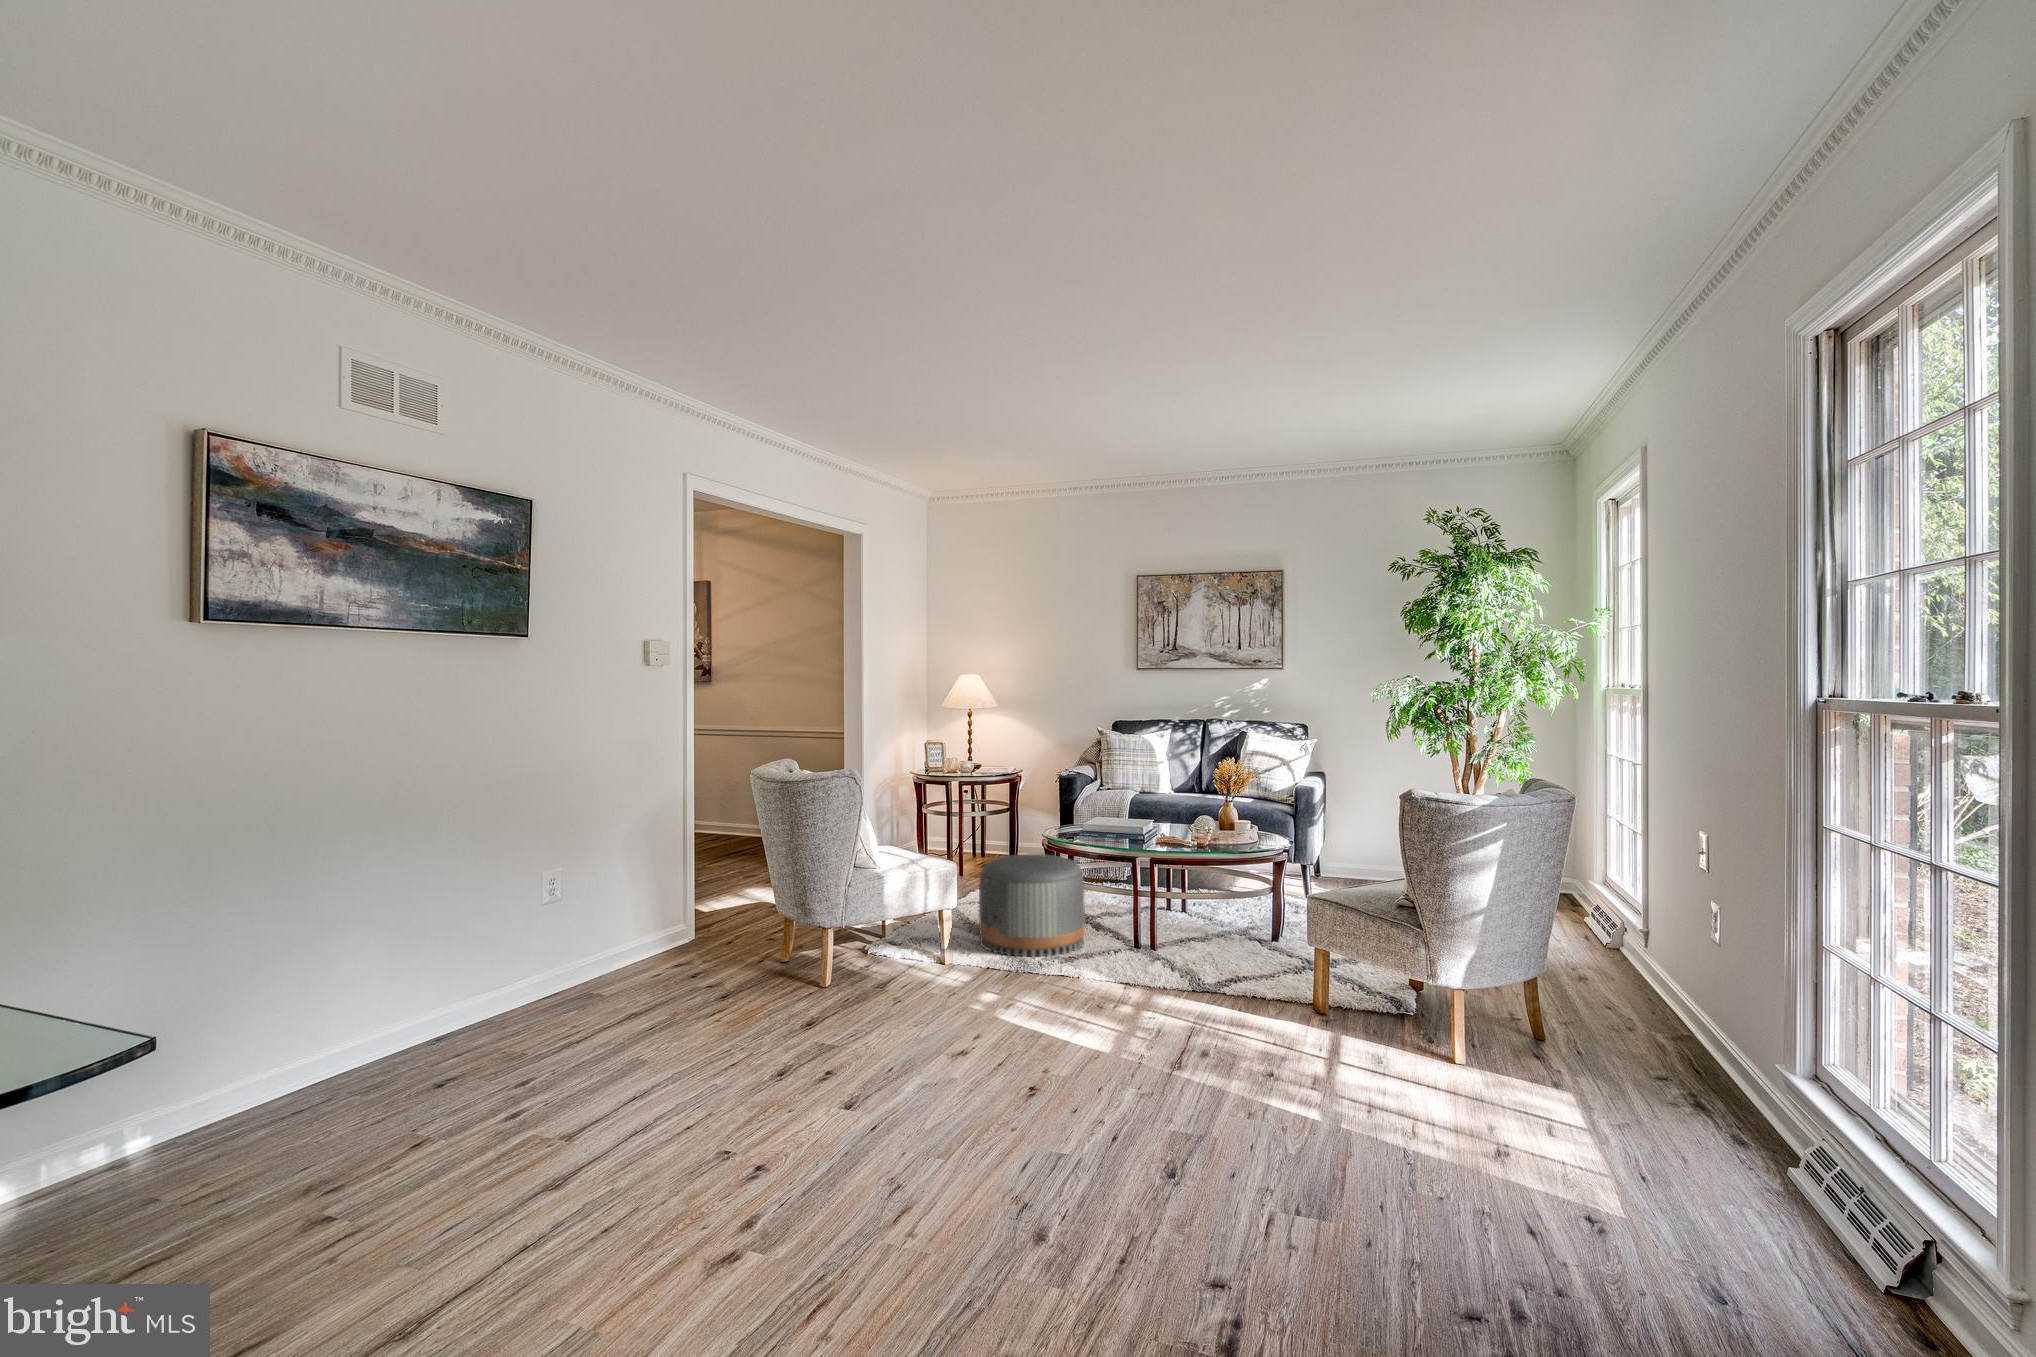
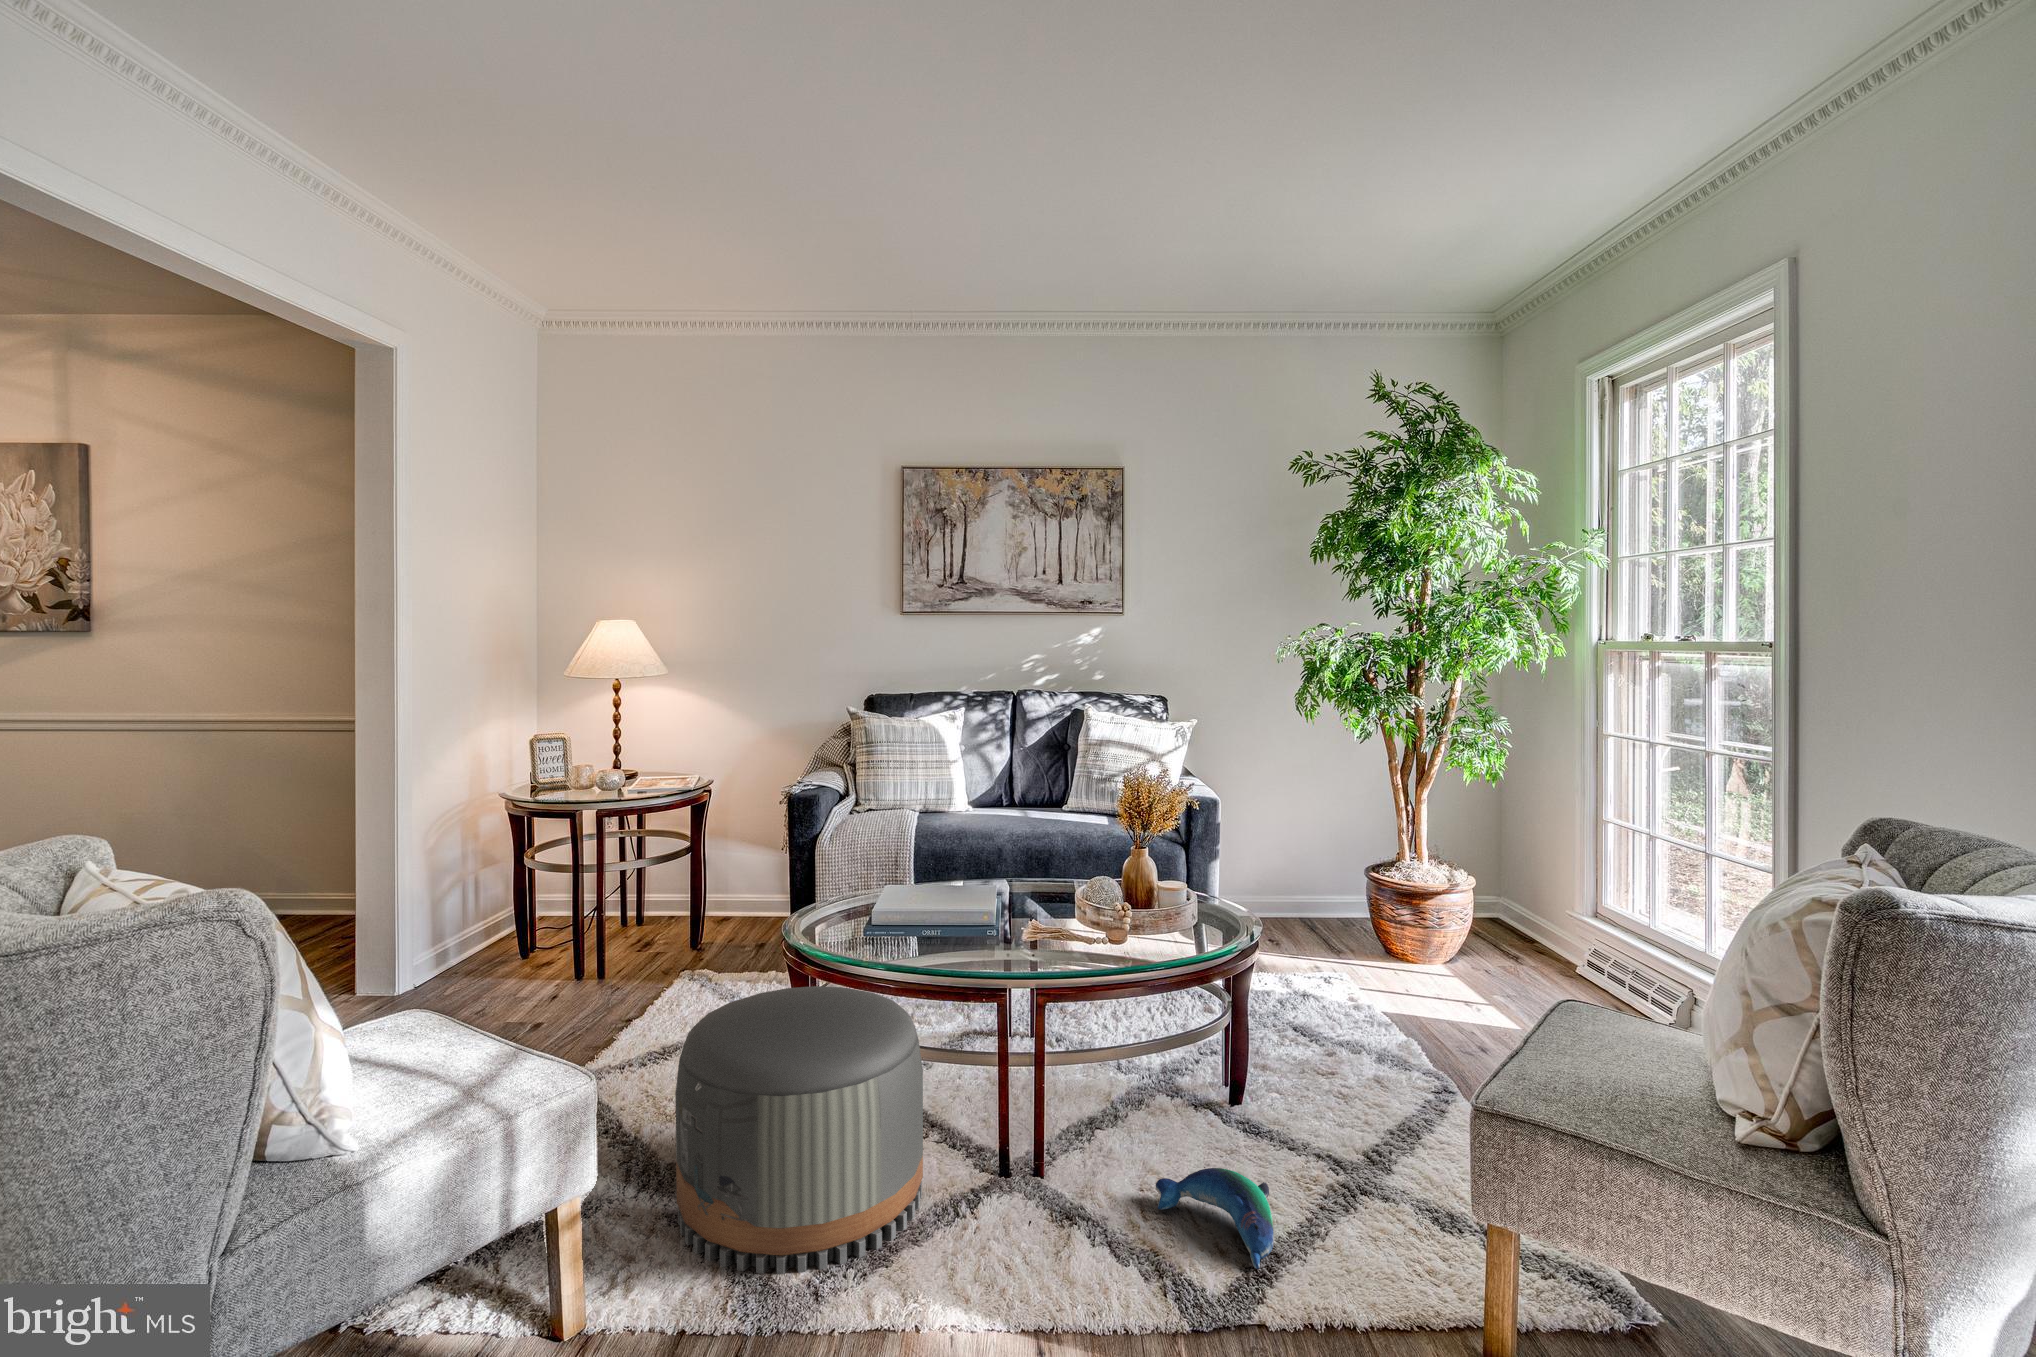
plush toy: none [1184,942,1232,974] -> present [1156,1168,1274,1269]

